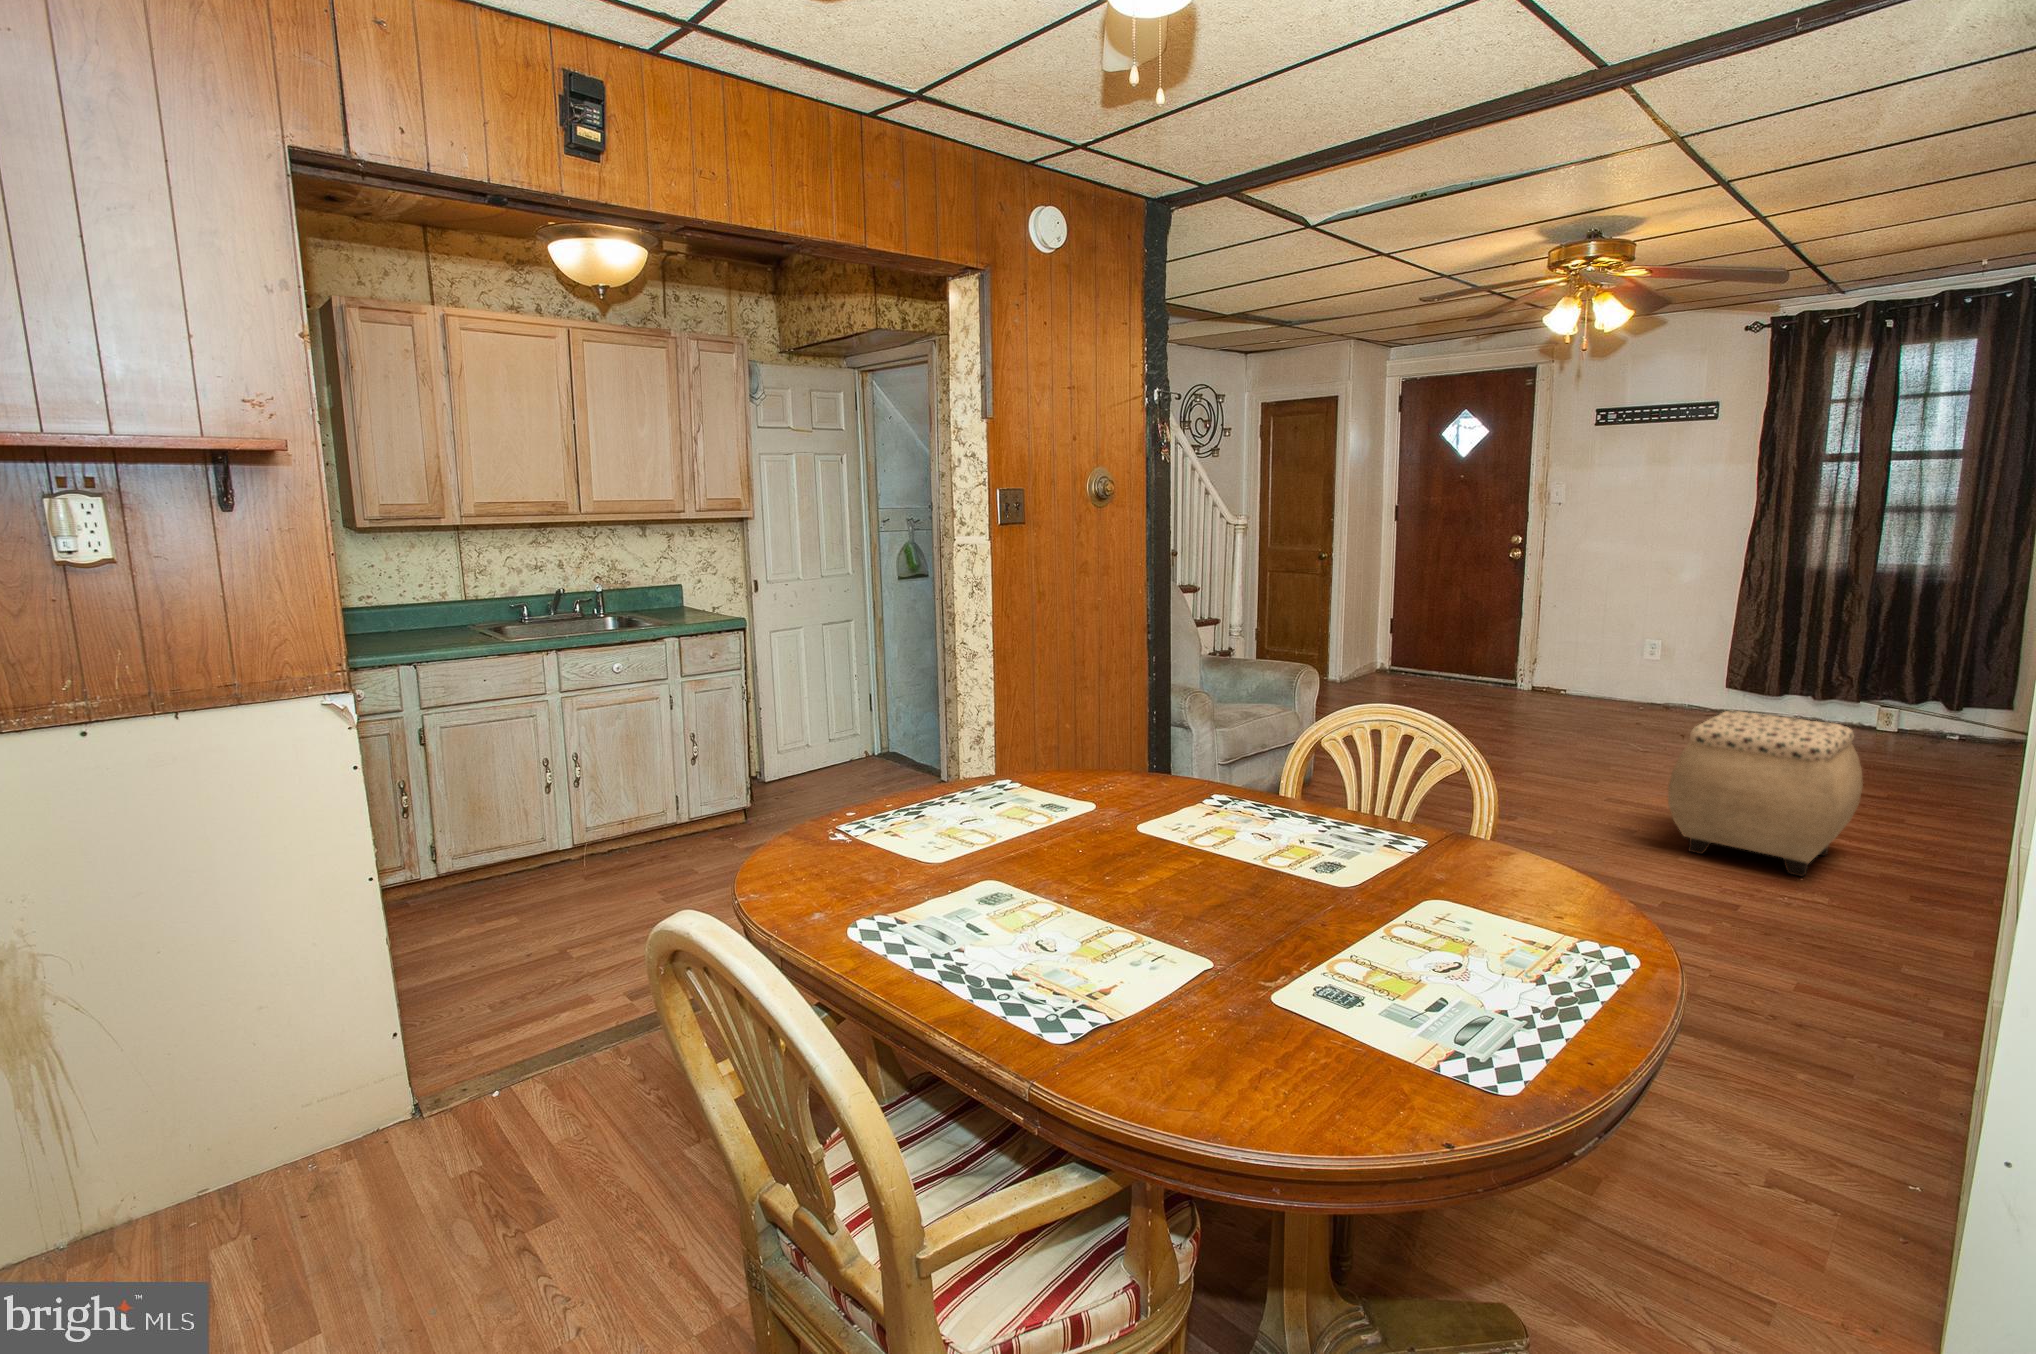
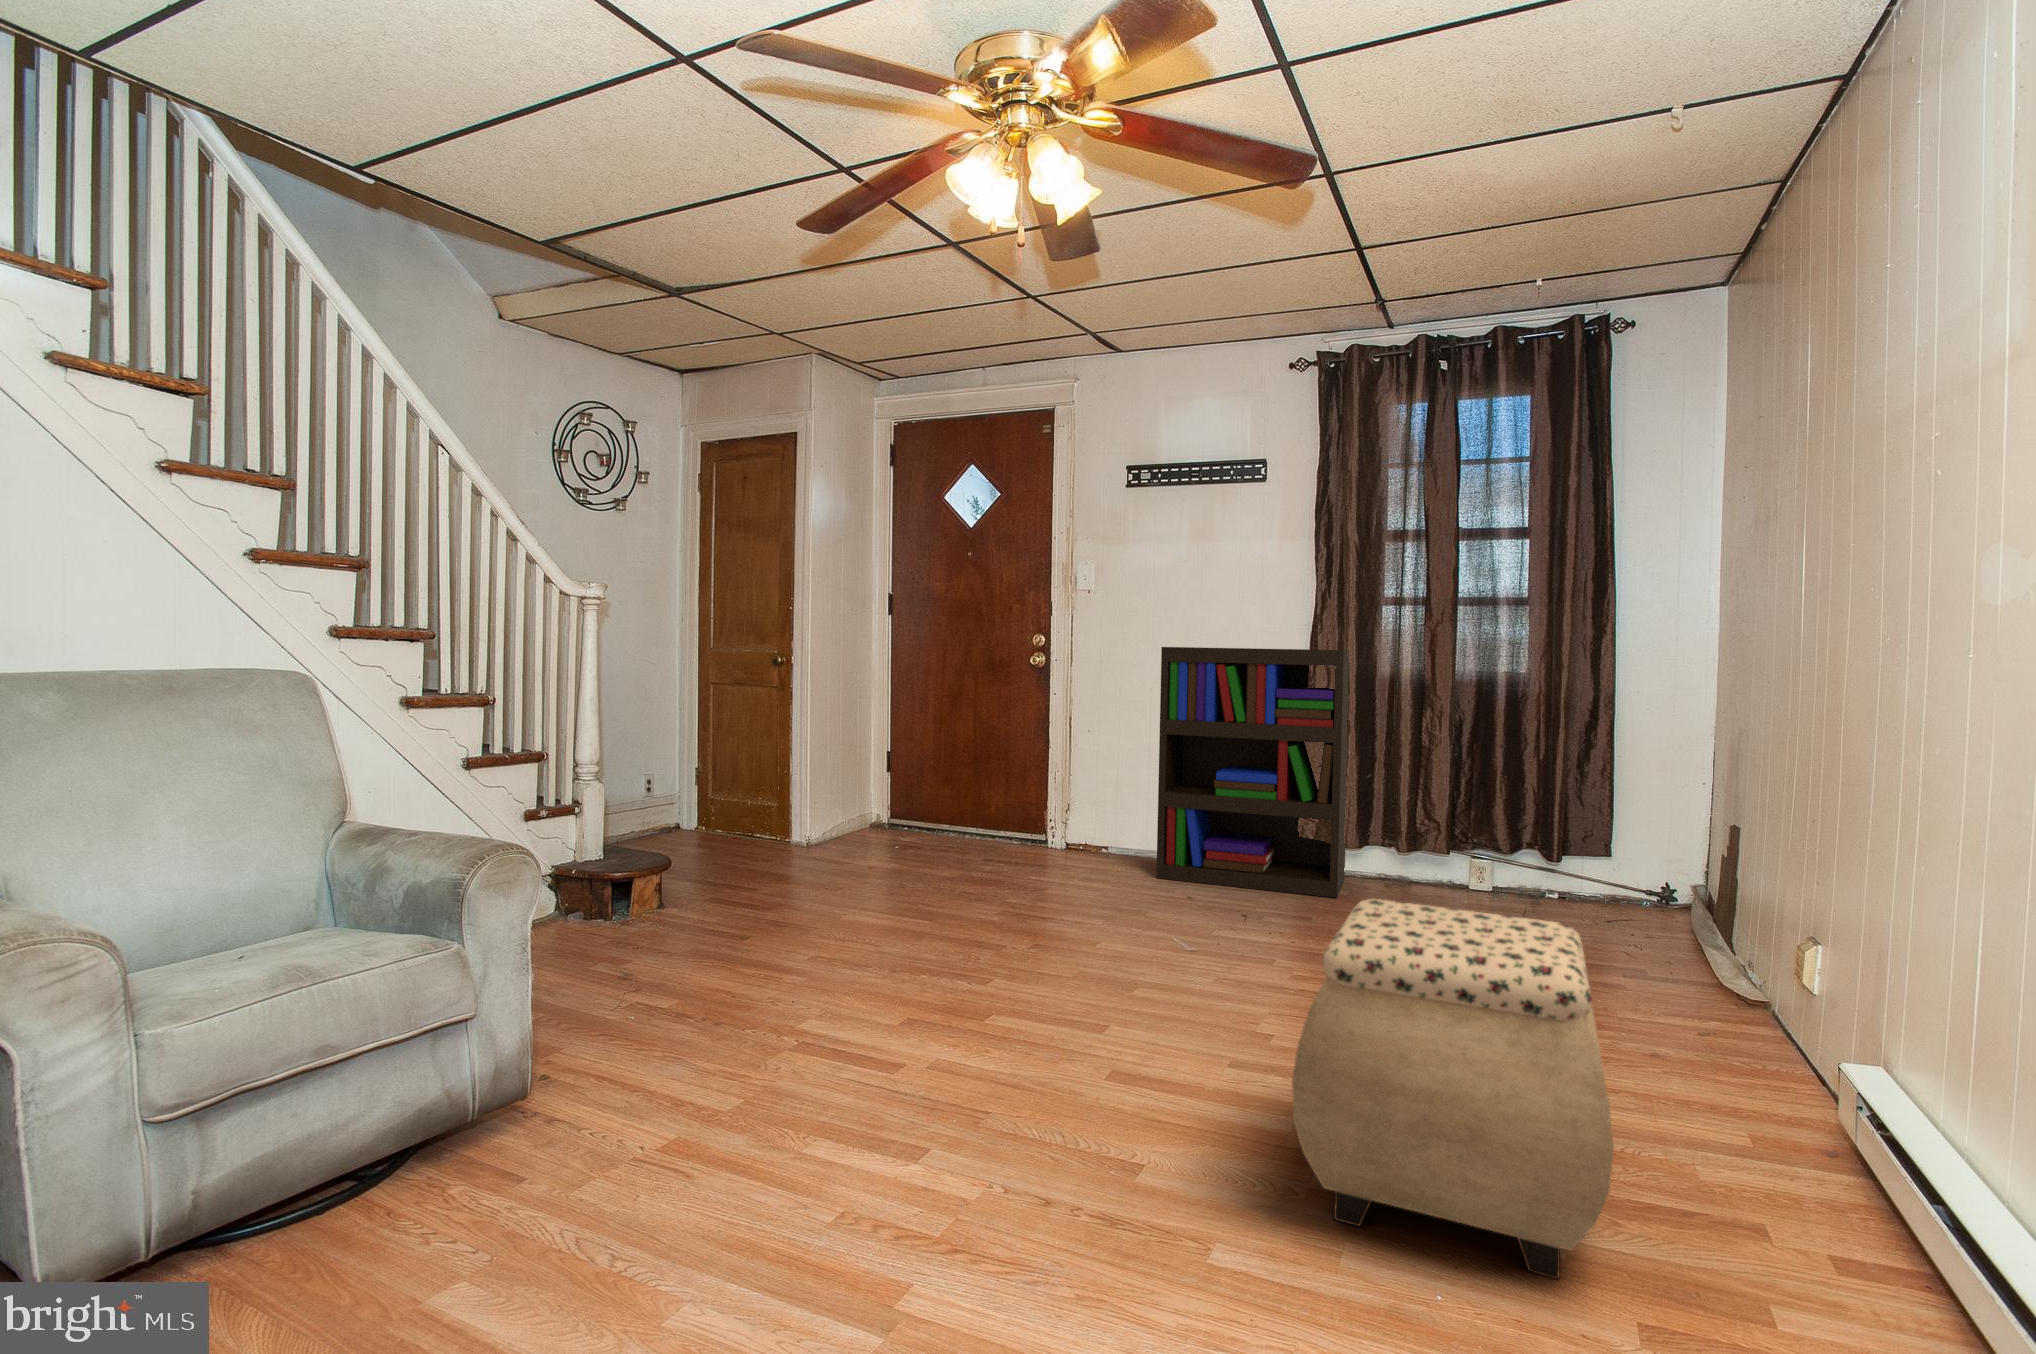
bookshelf: none [1605,546,1785,729] -> present [1156,647,1351,898]

